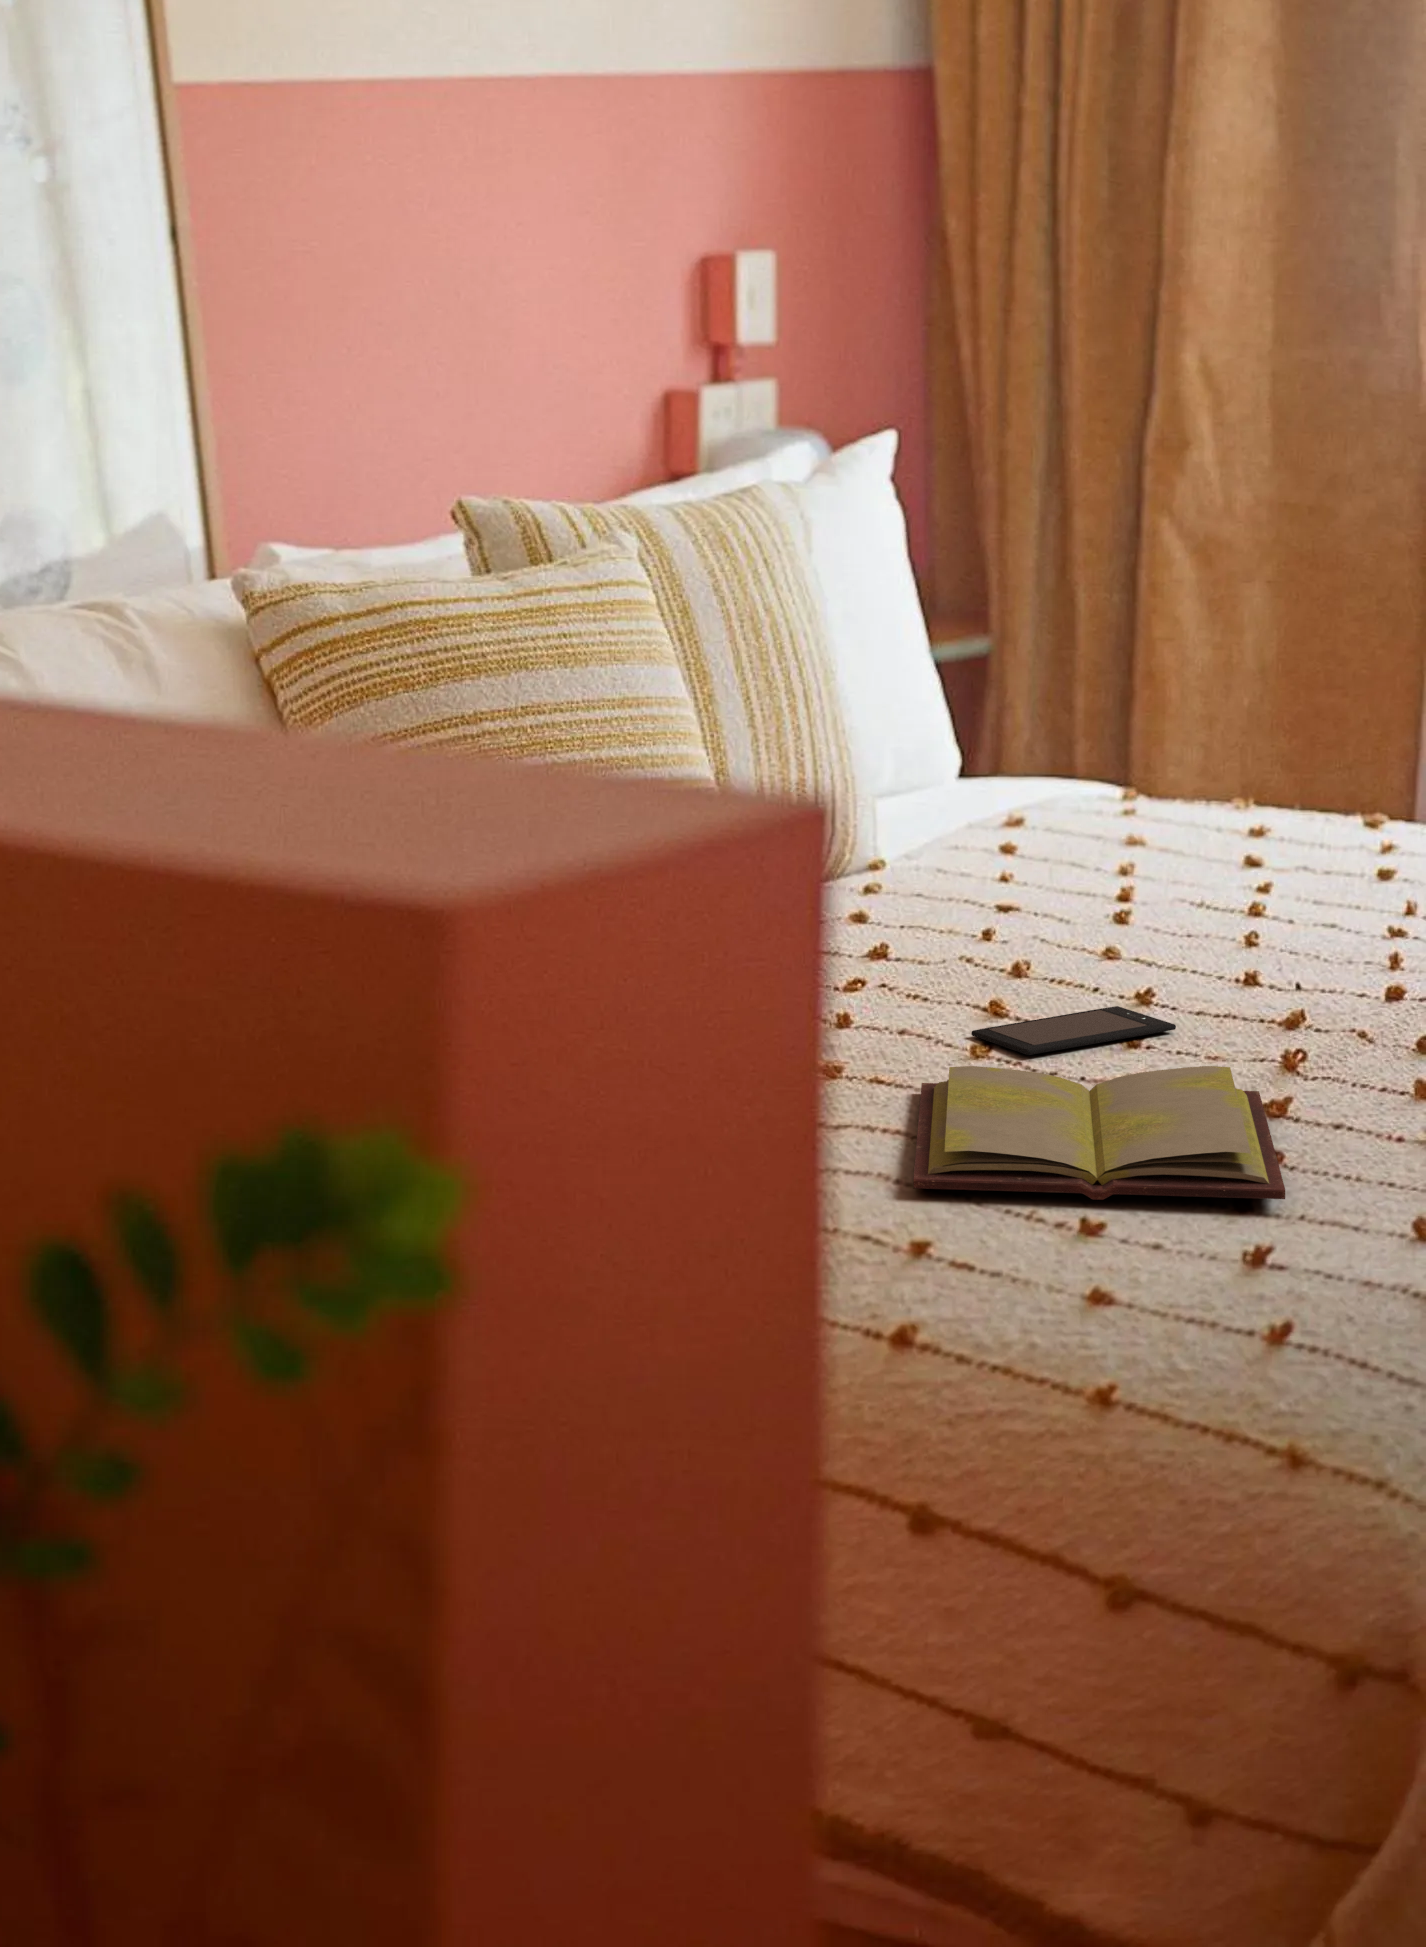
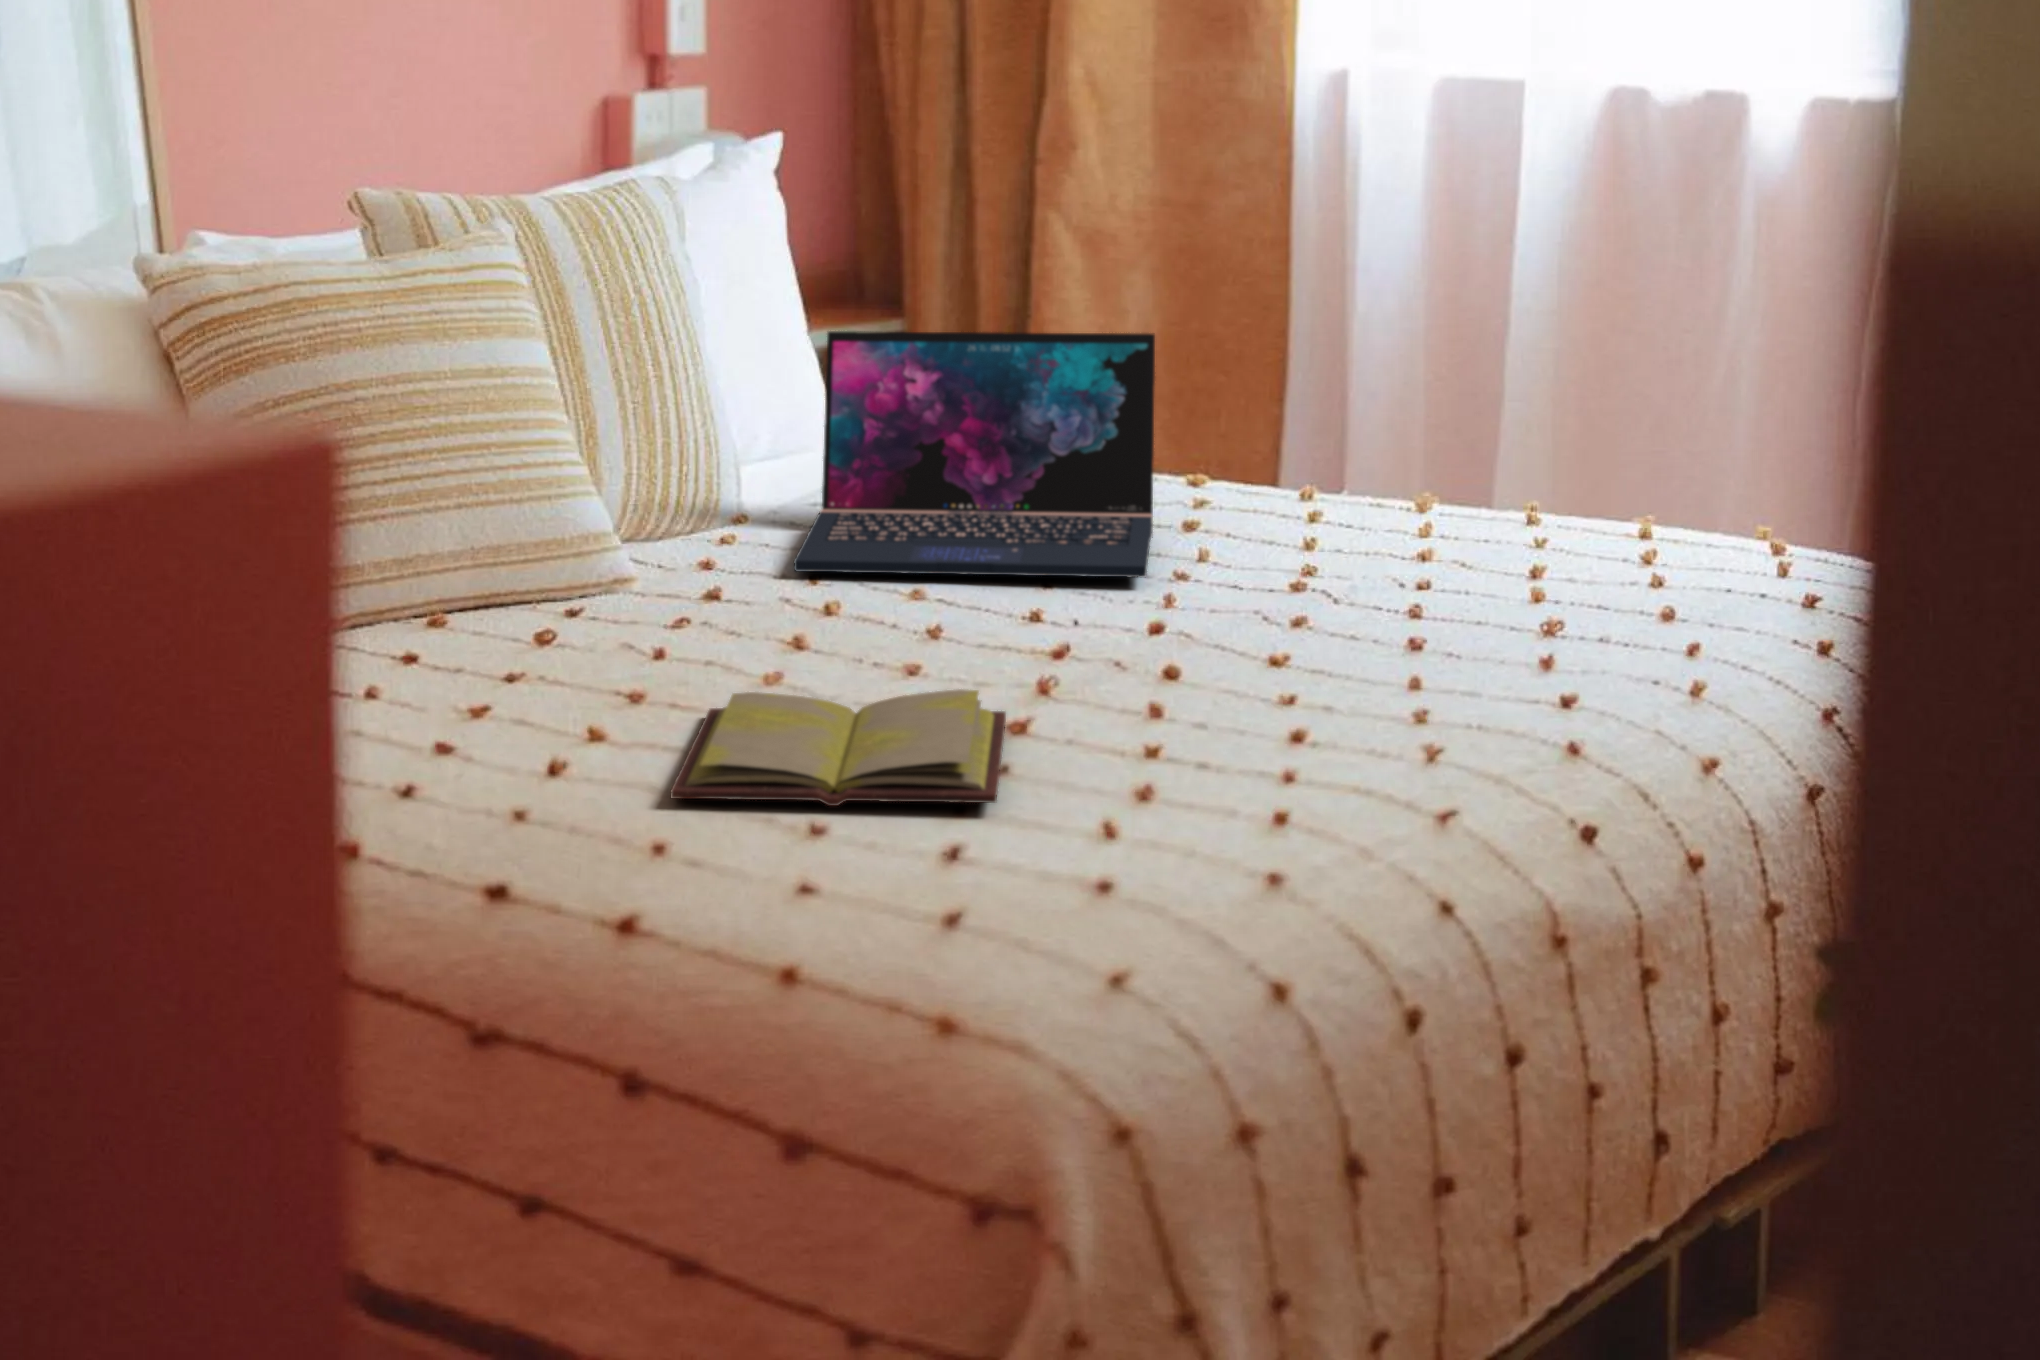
laptop: none [962,656,1364,935] -> present [794,331,1155,577]
smartphone: present [971,1006,1176,1055] -> none [771,640,955,683]

